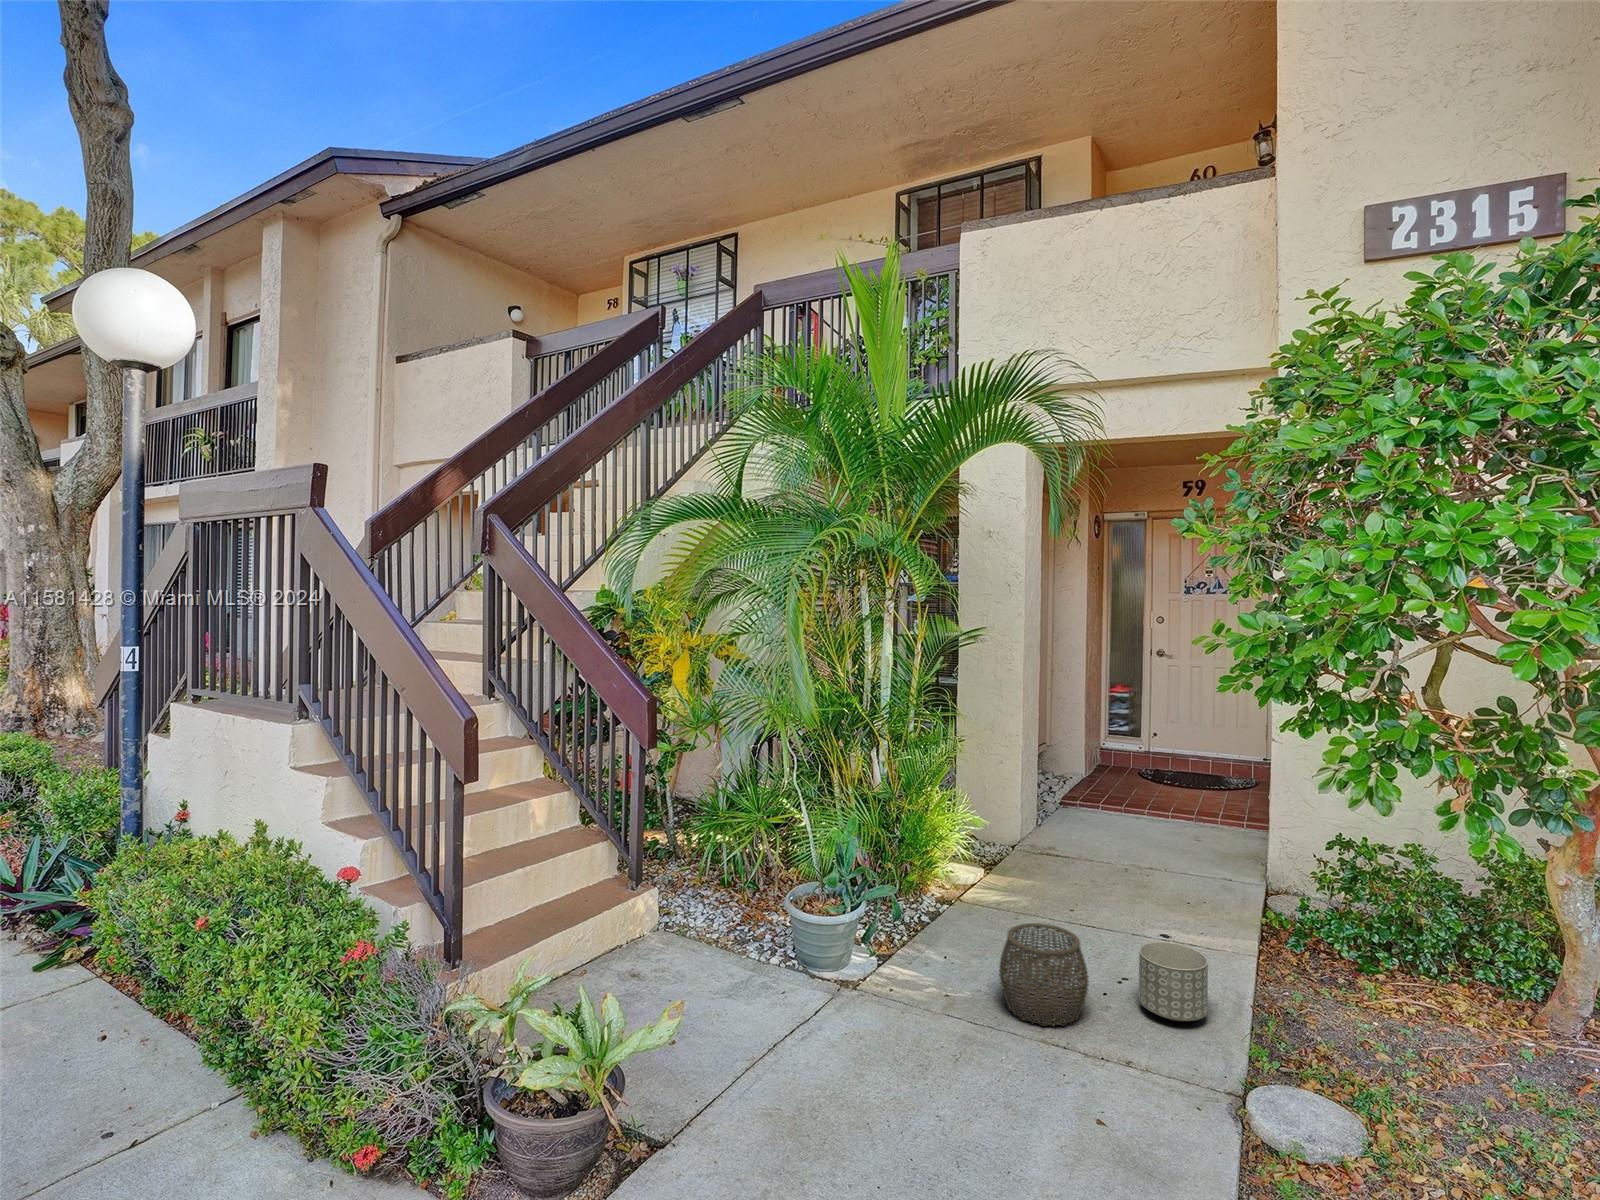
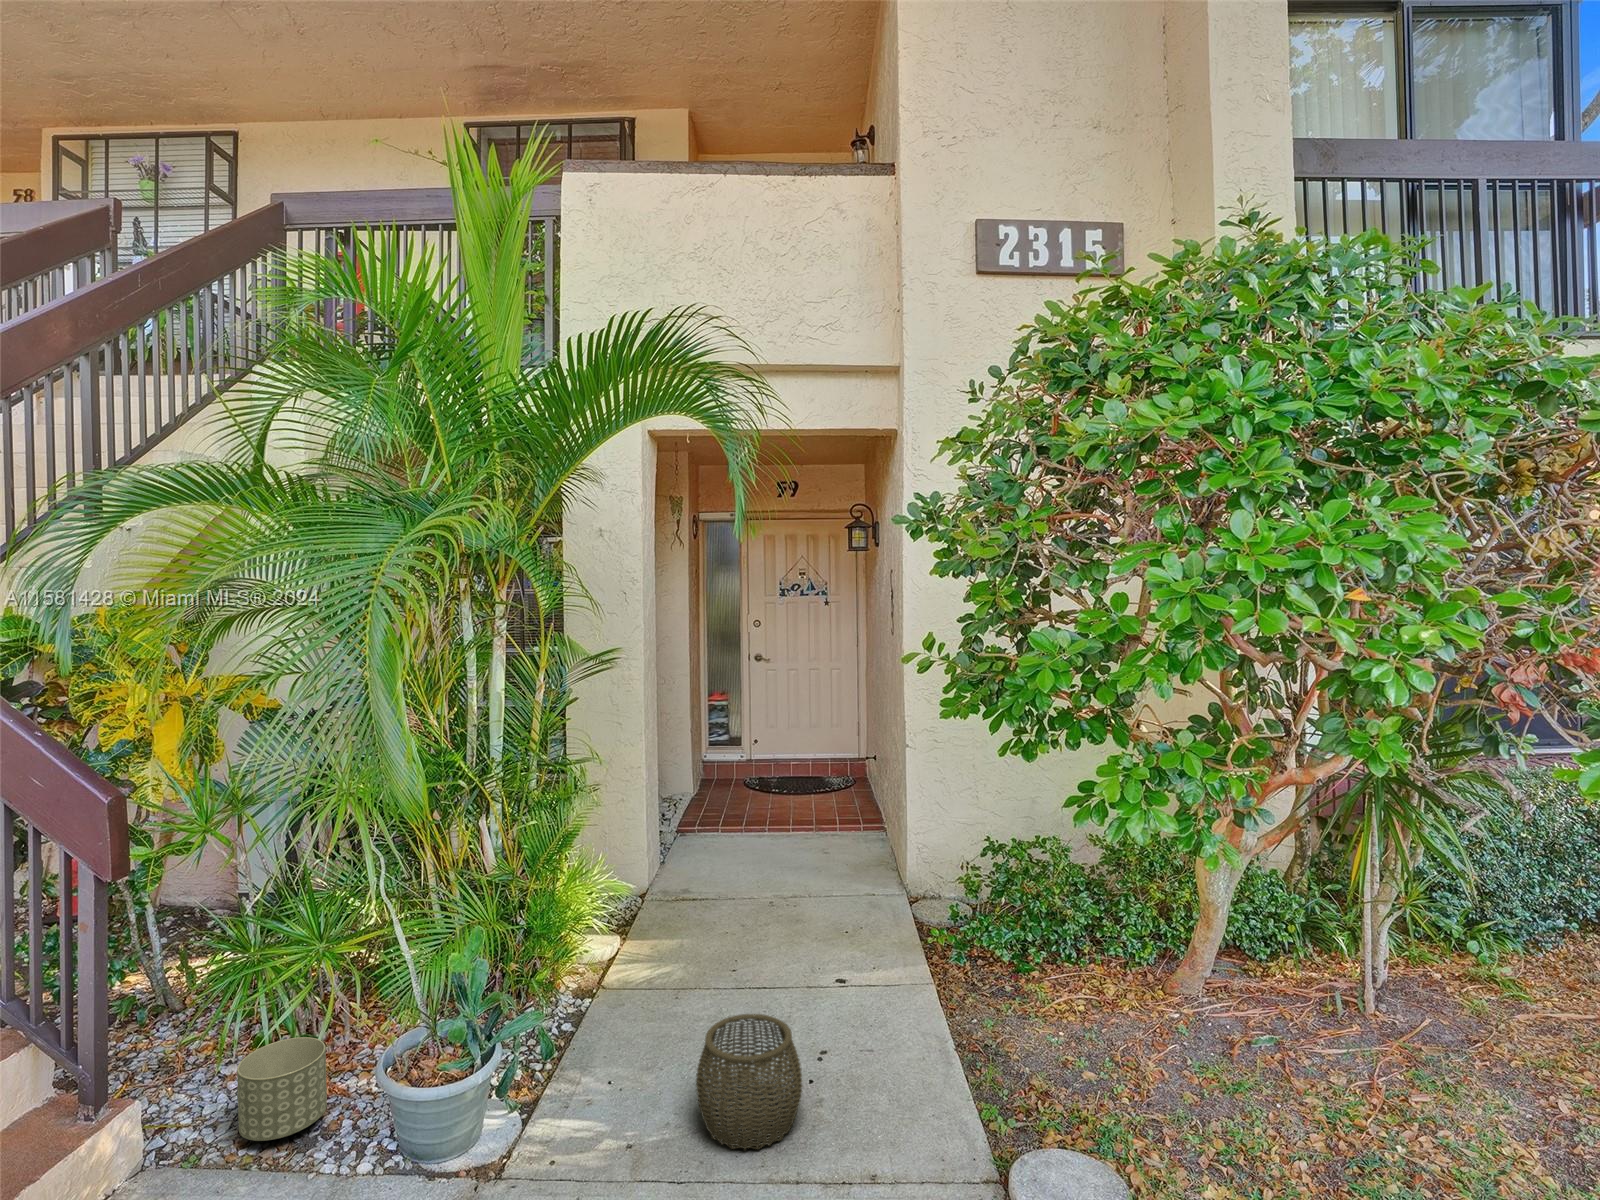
planter: present [1139,942,1208,1022] -> present [237,1037,327,1141]

